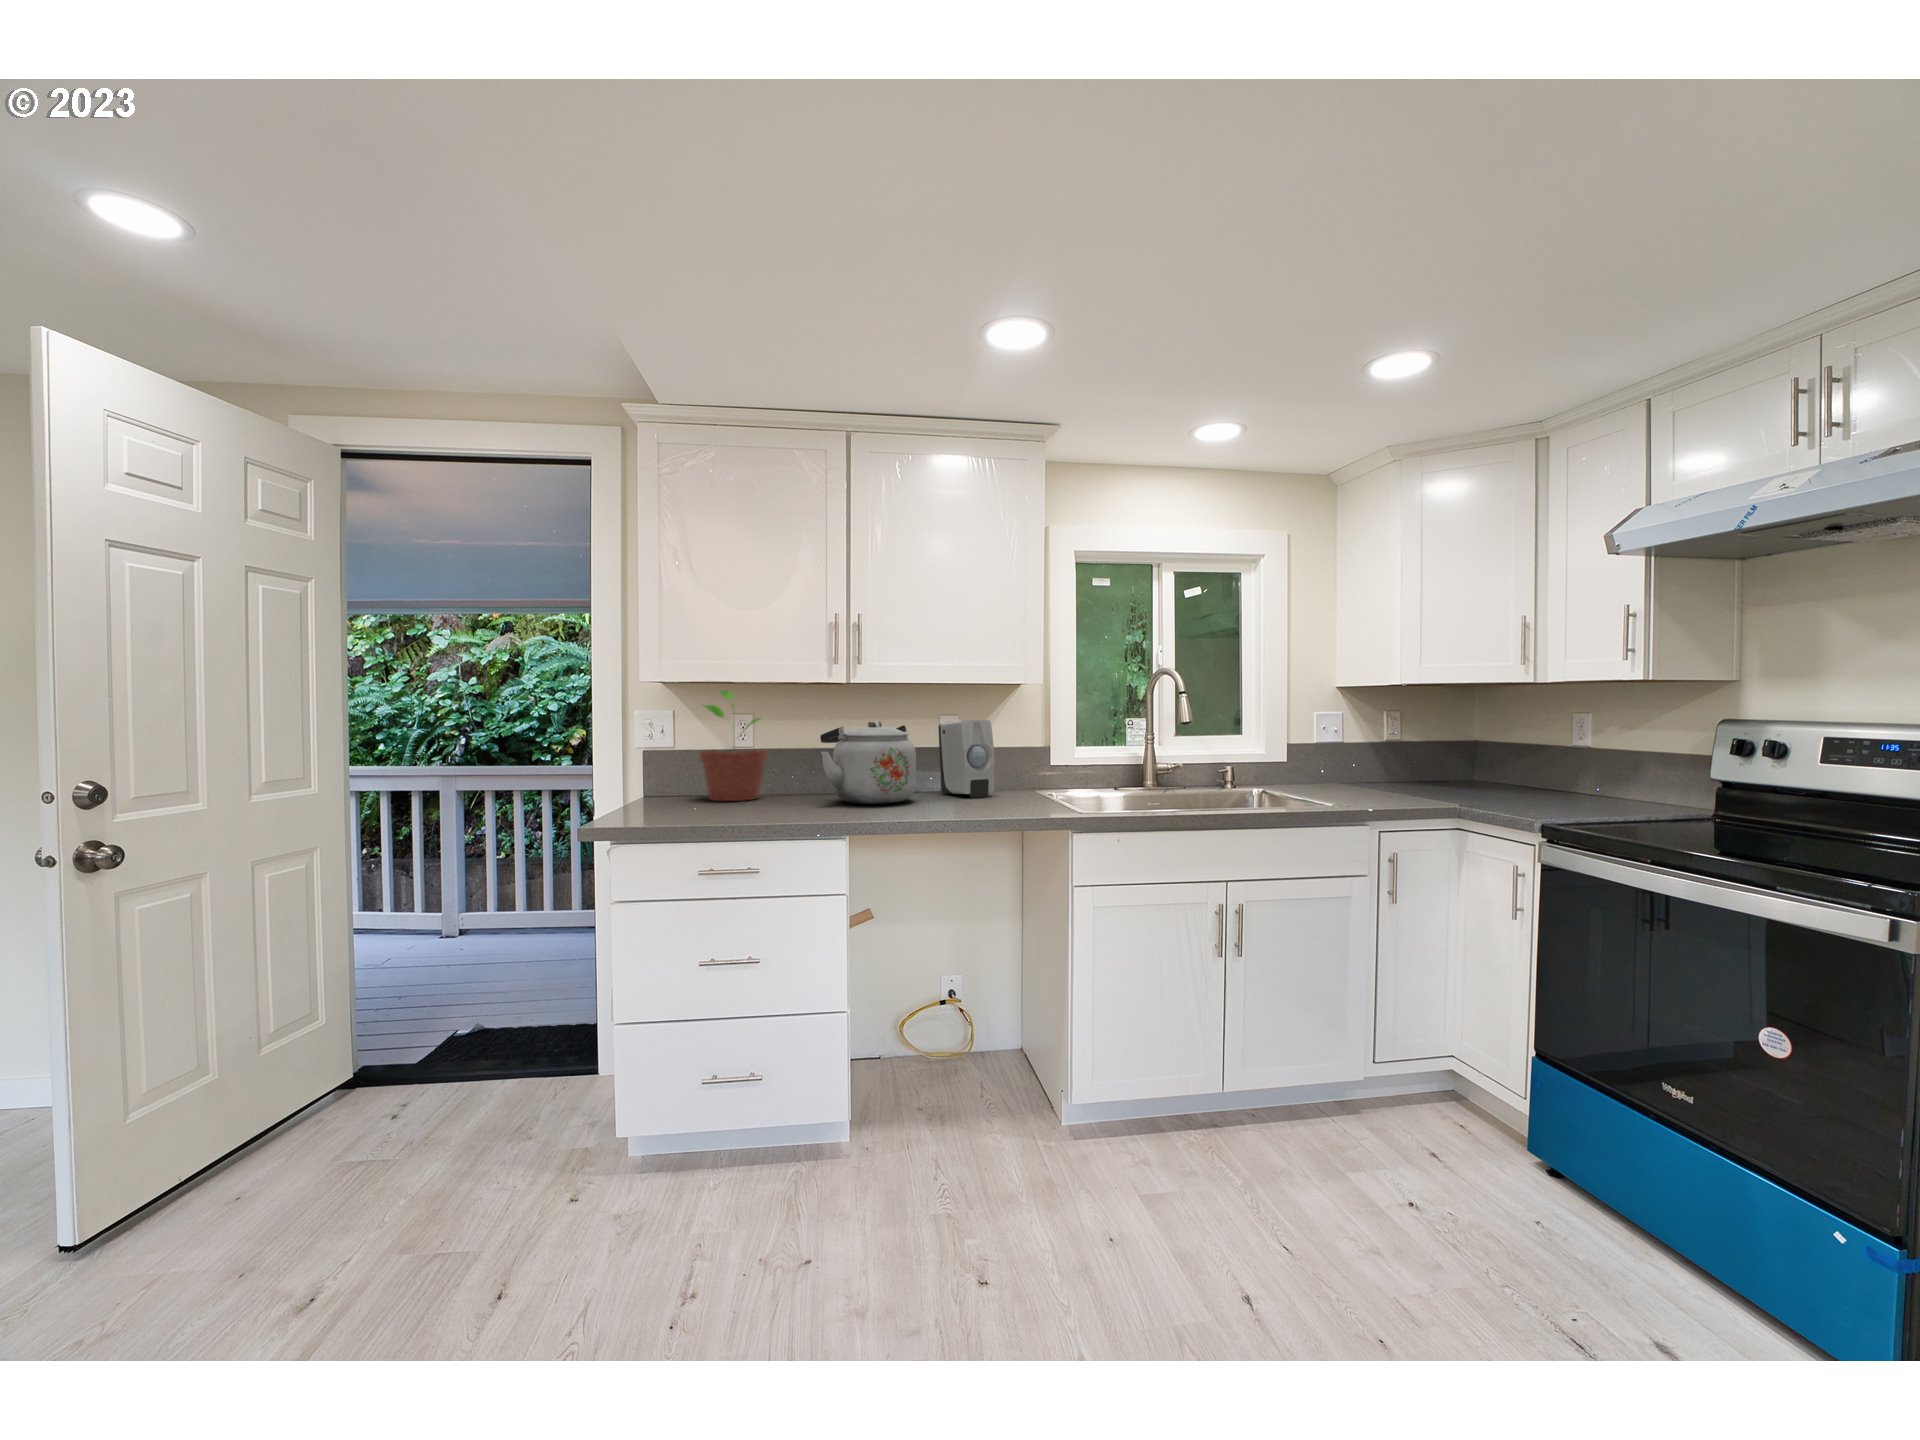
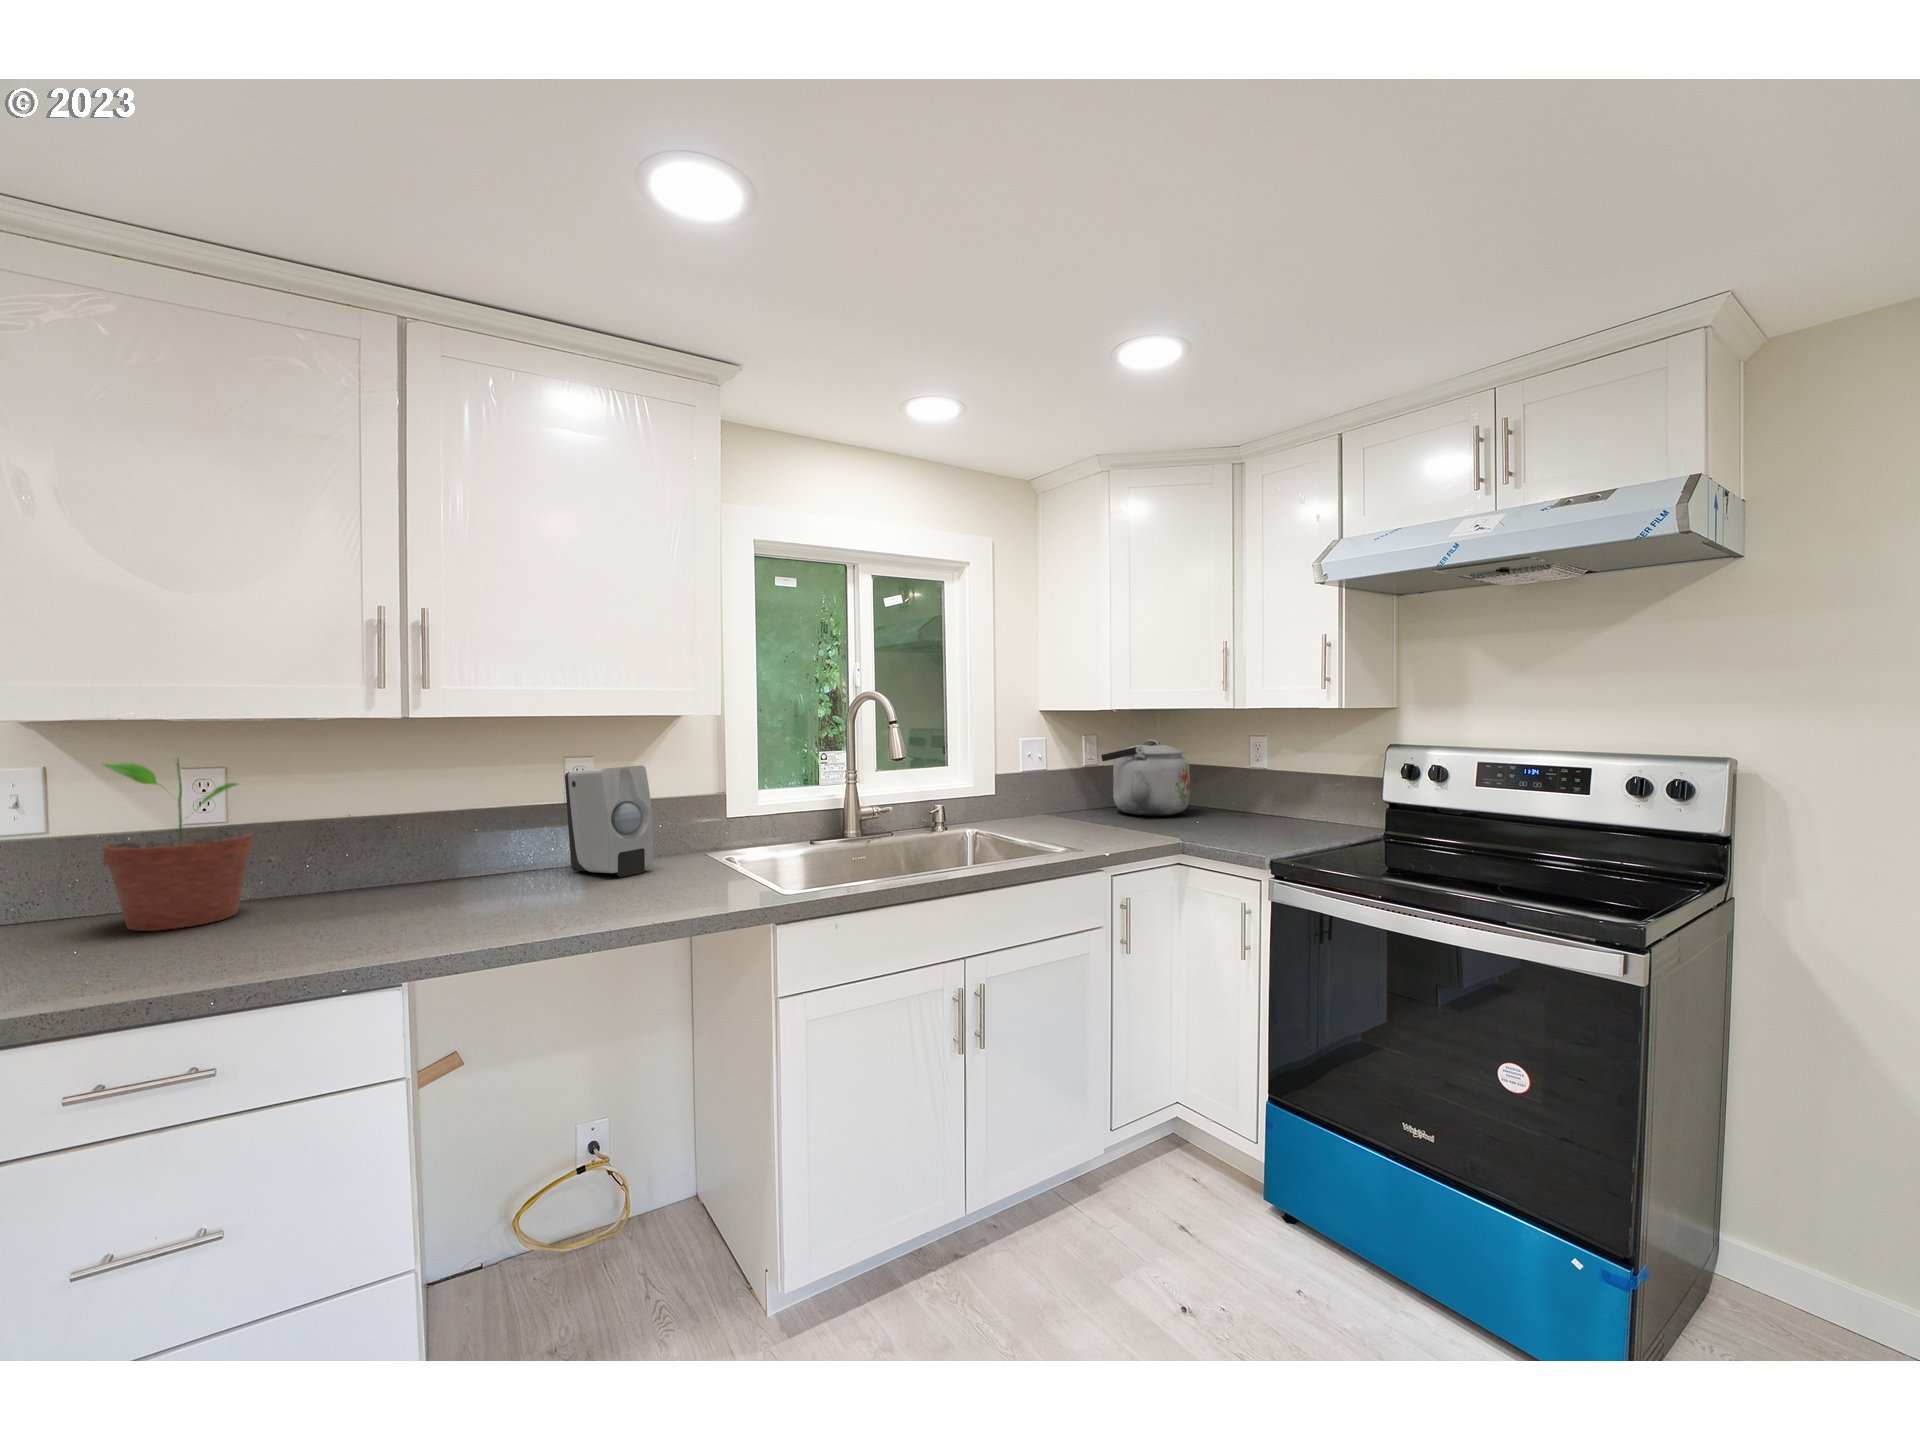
kettle: present [820,721,916,804] -> present [1101,739,1190,816]

